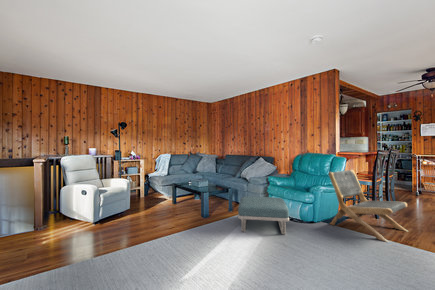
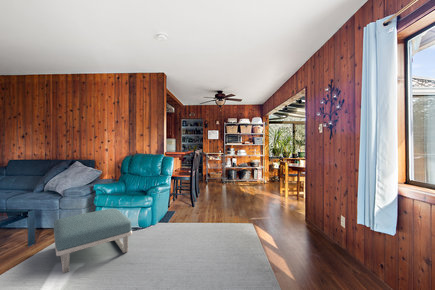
lounge chair: present [329,170,407,242] -> none [164,167,218,225]

